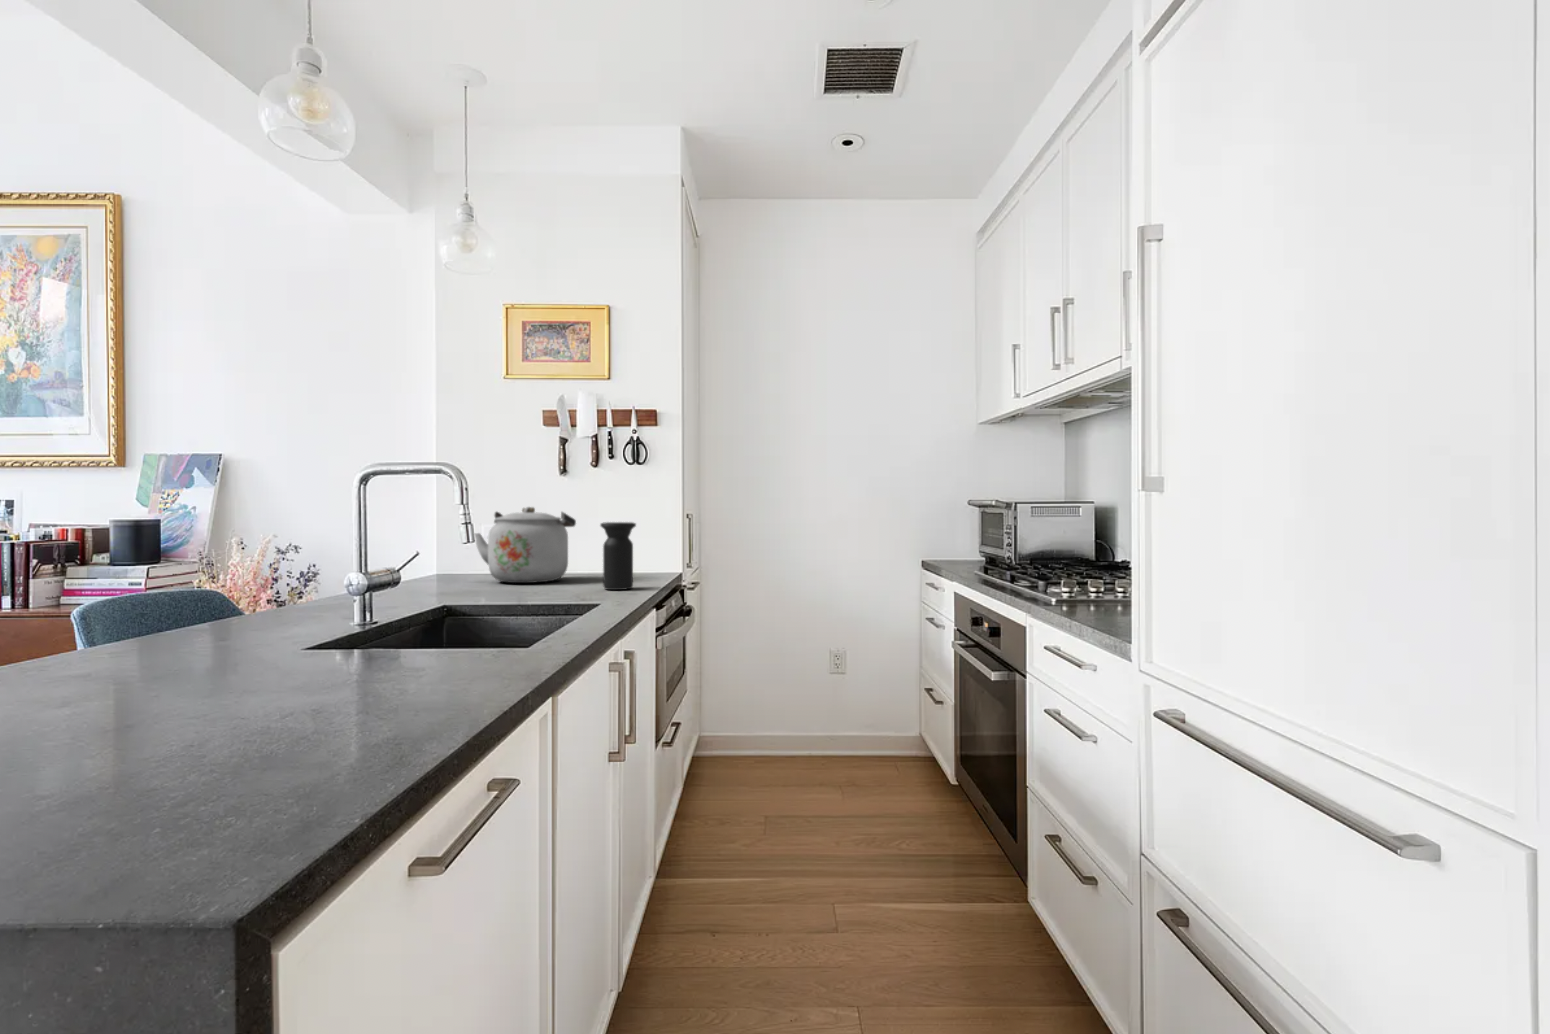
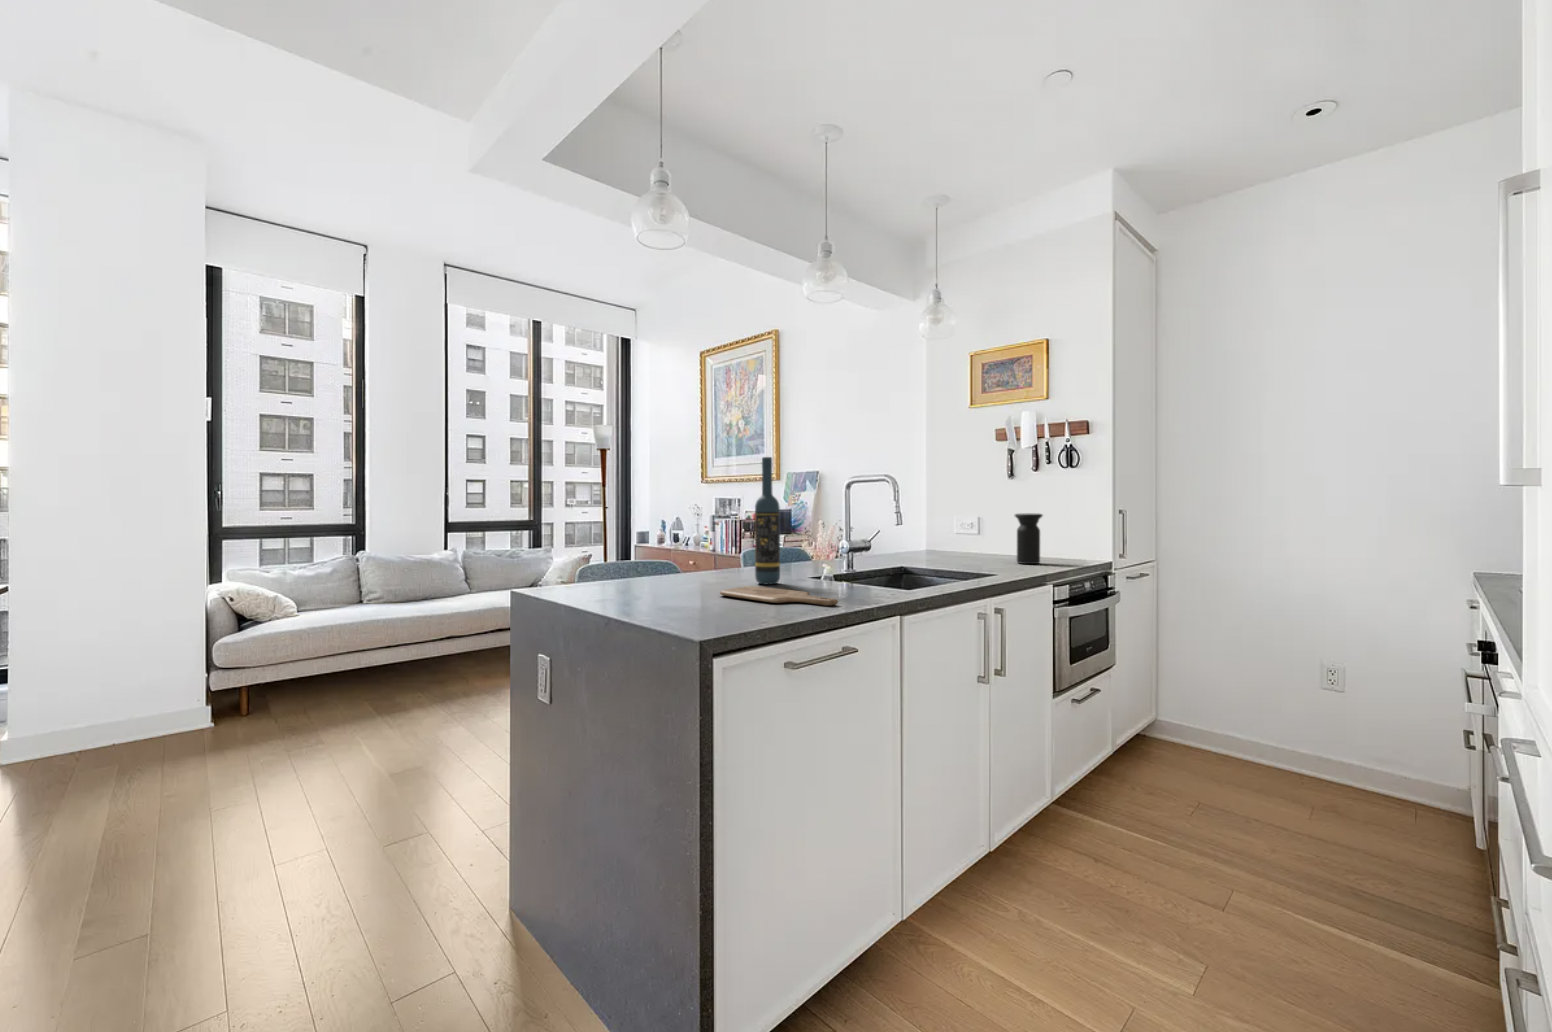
wine bottle: none [176,399,244,679] -> present [755,457,780,585]
kettle: present [474,507,576,583] -> none [940,502,1013,555]
cutting board: none [96,687,452,730] -> present [720,586,838,606]

